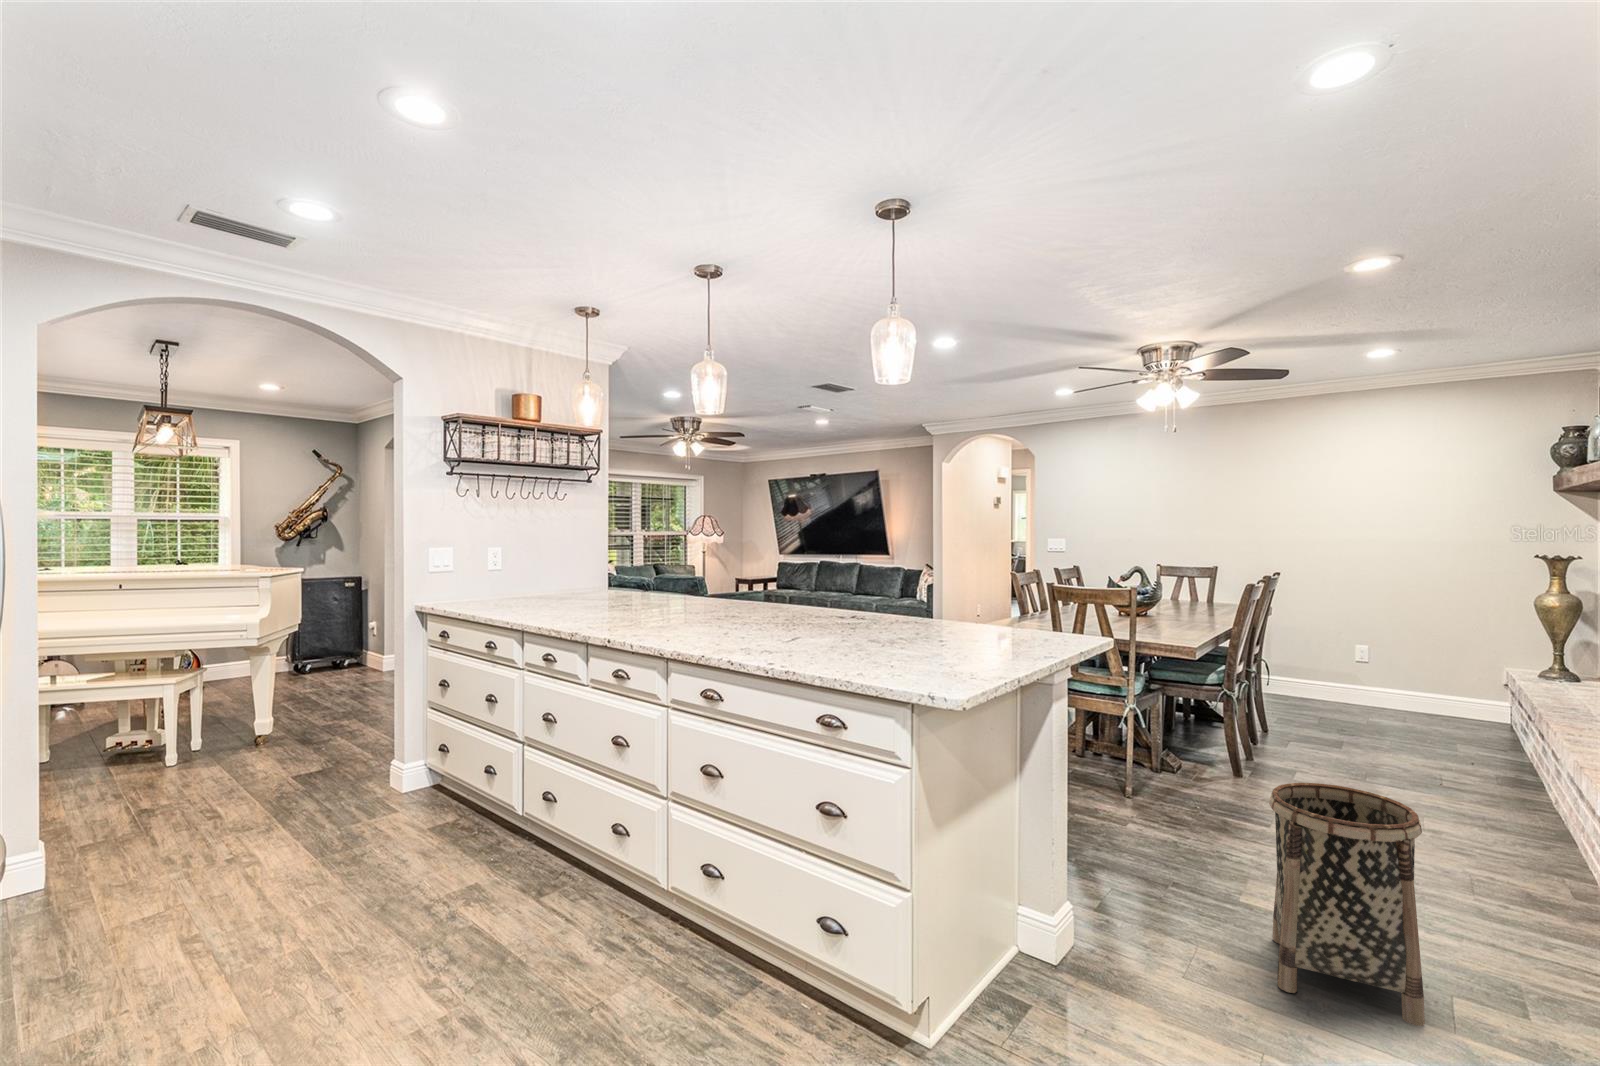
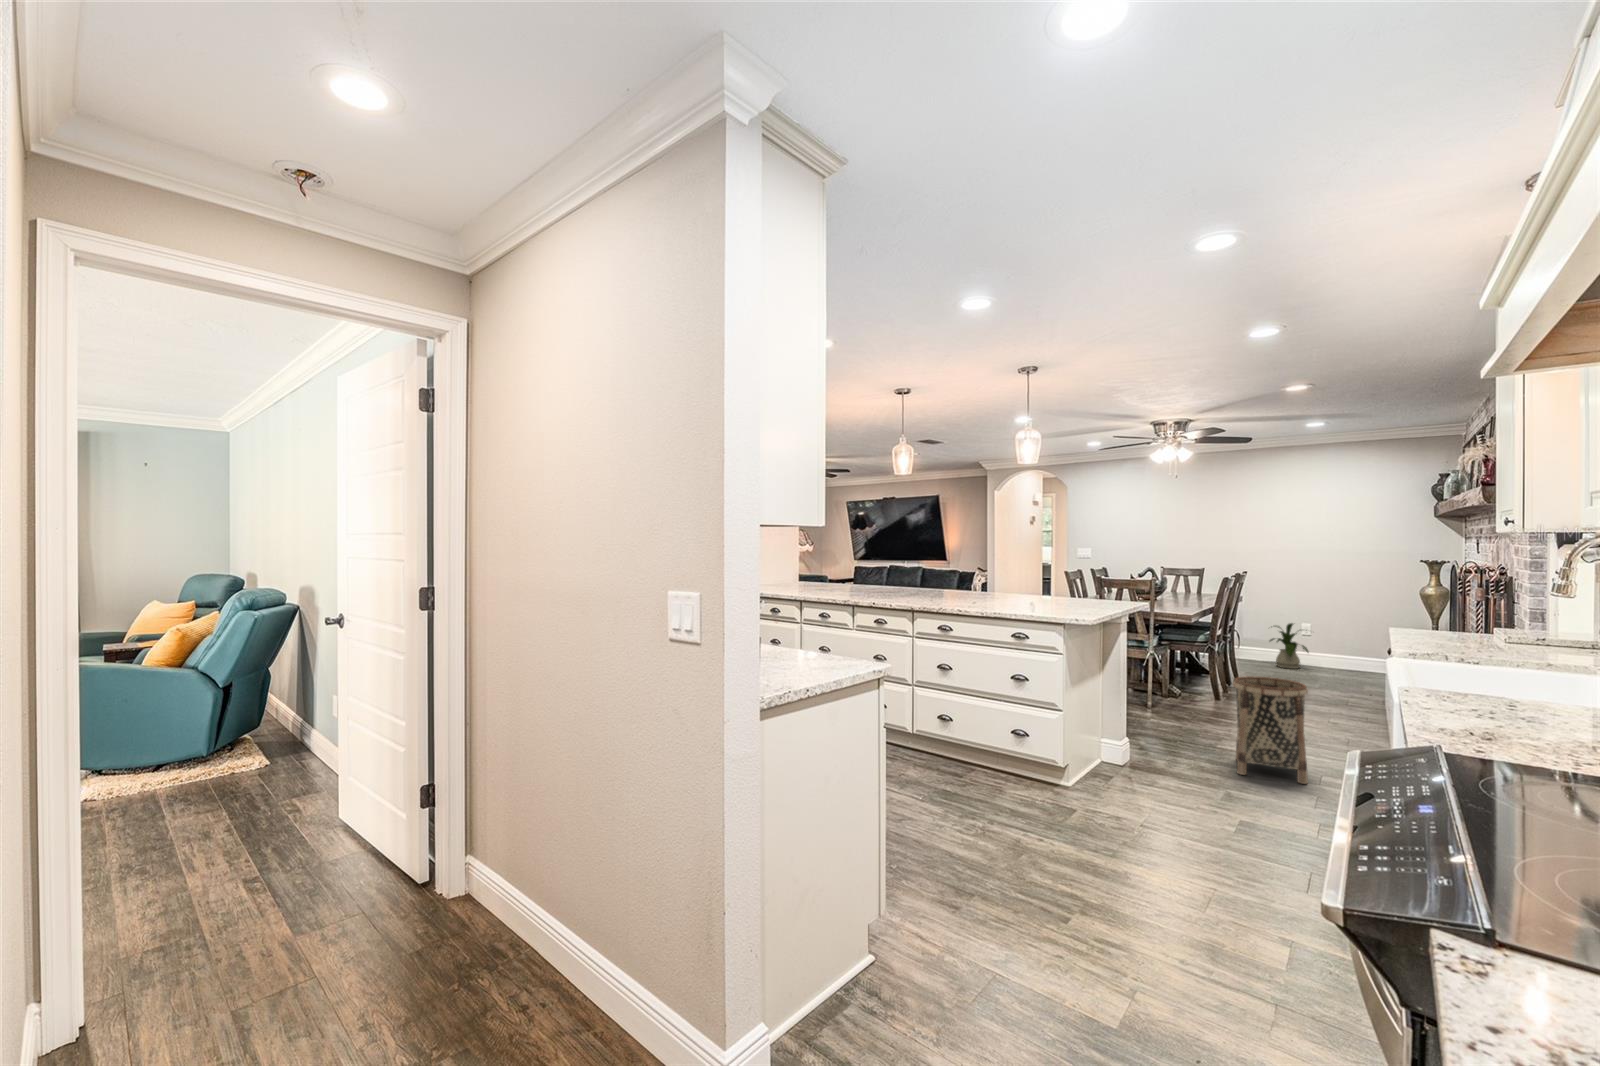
house plant: none [1302,646,1375,711] -> present [1270,623,1308,669]

